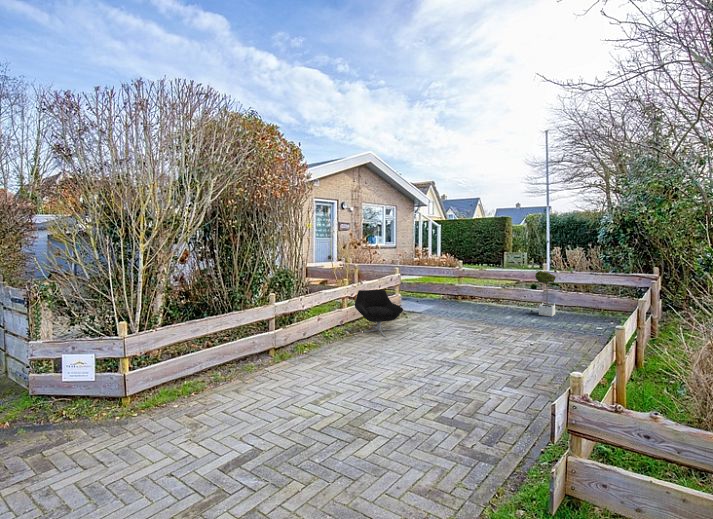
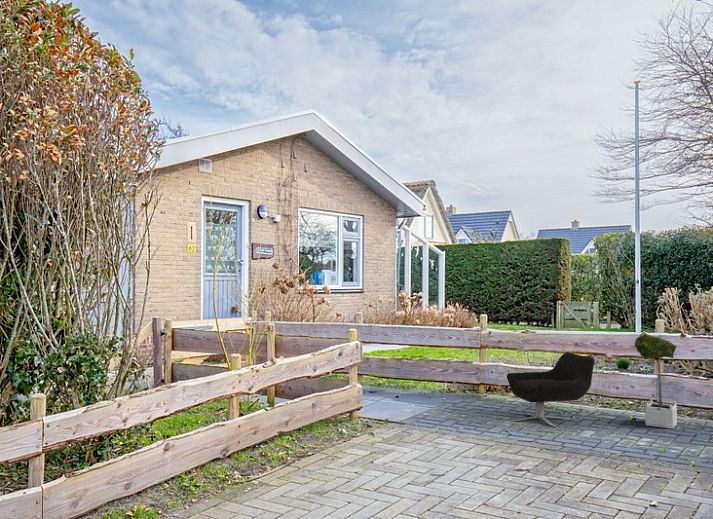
lounge chair: present [355,289,403,336] -> present [507,352,595,426]

